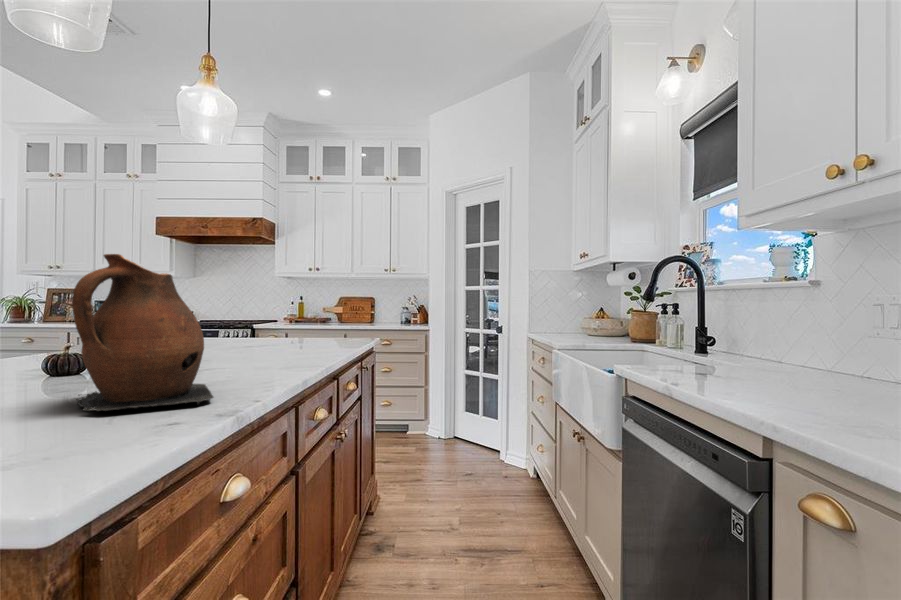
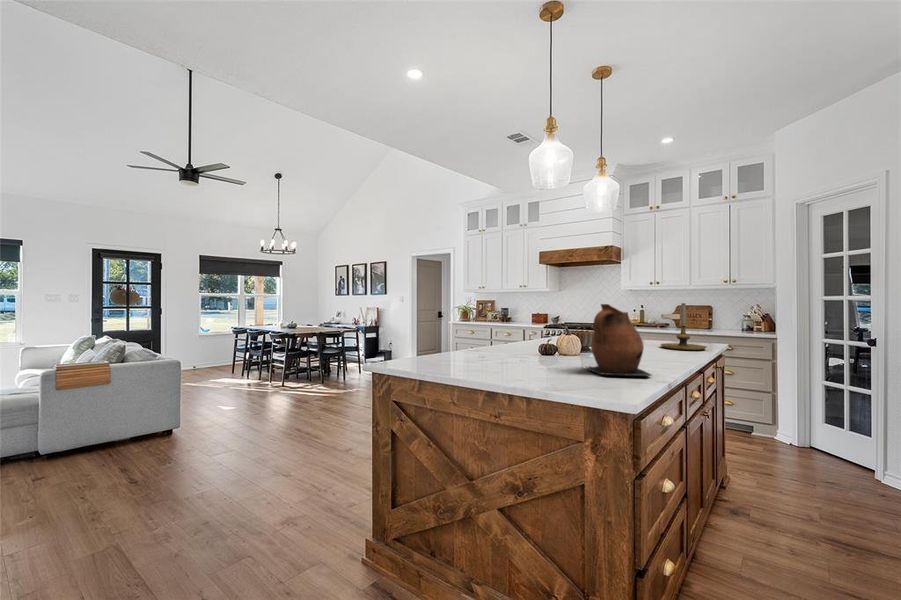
candle holder: none [293,282,351,347] -> present [661,303,707,350]

